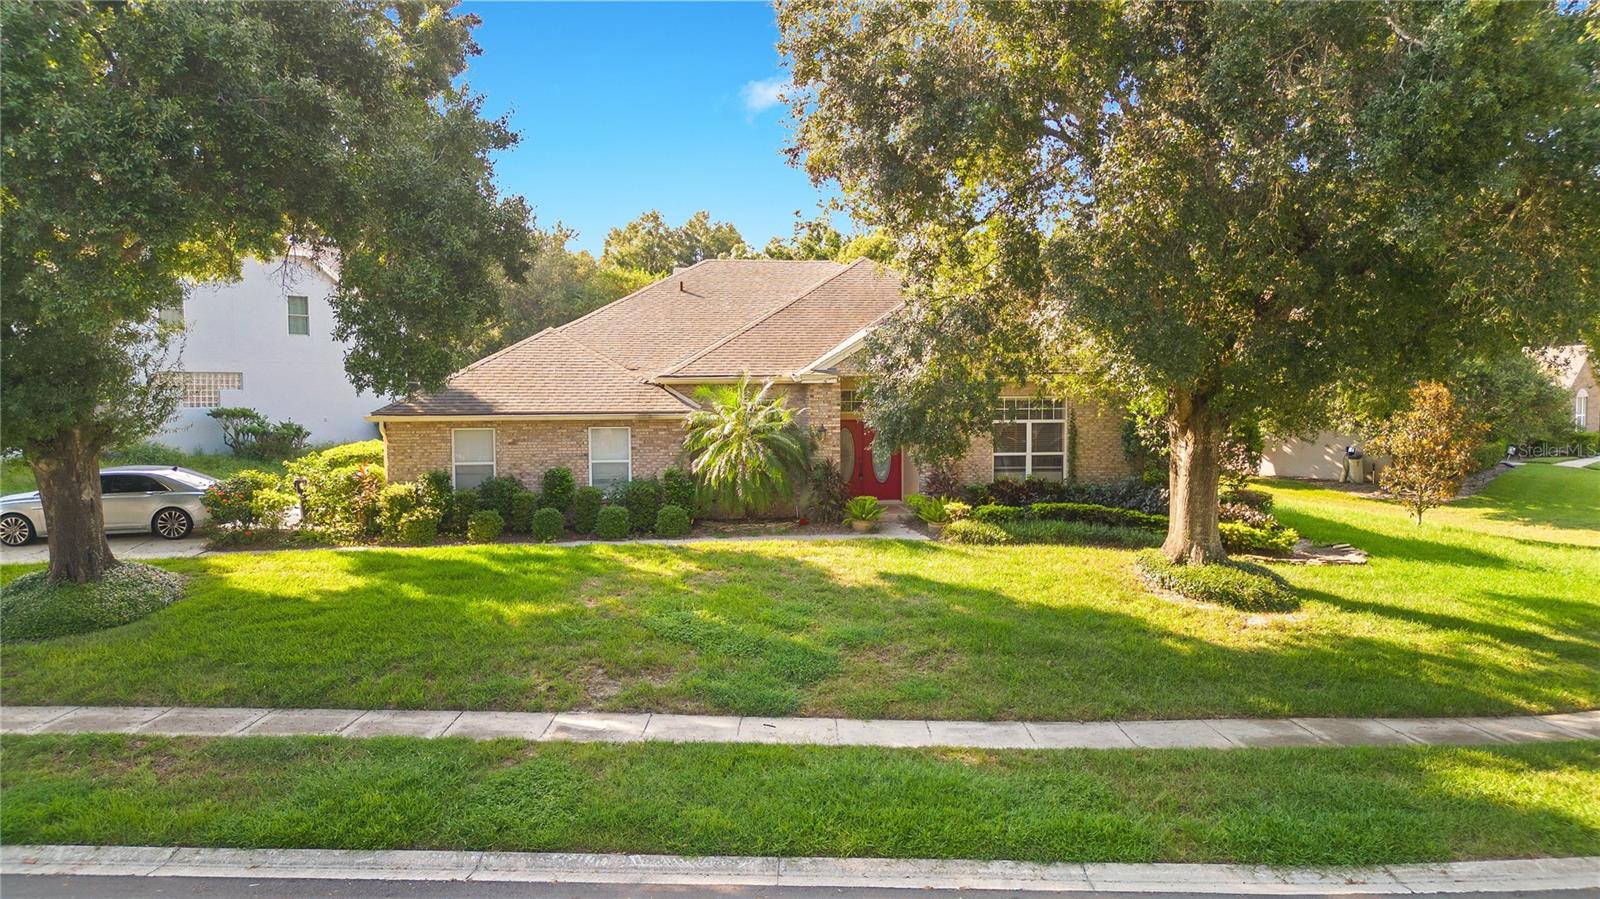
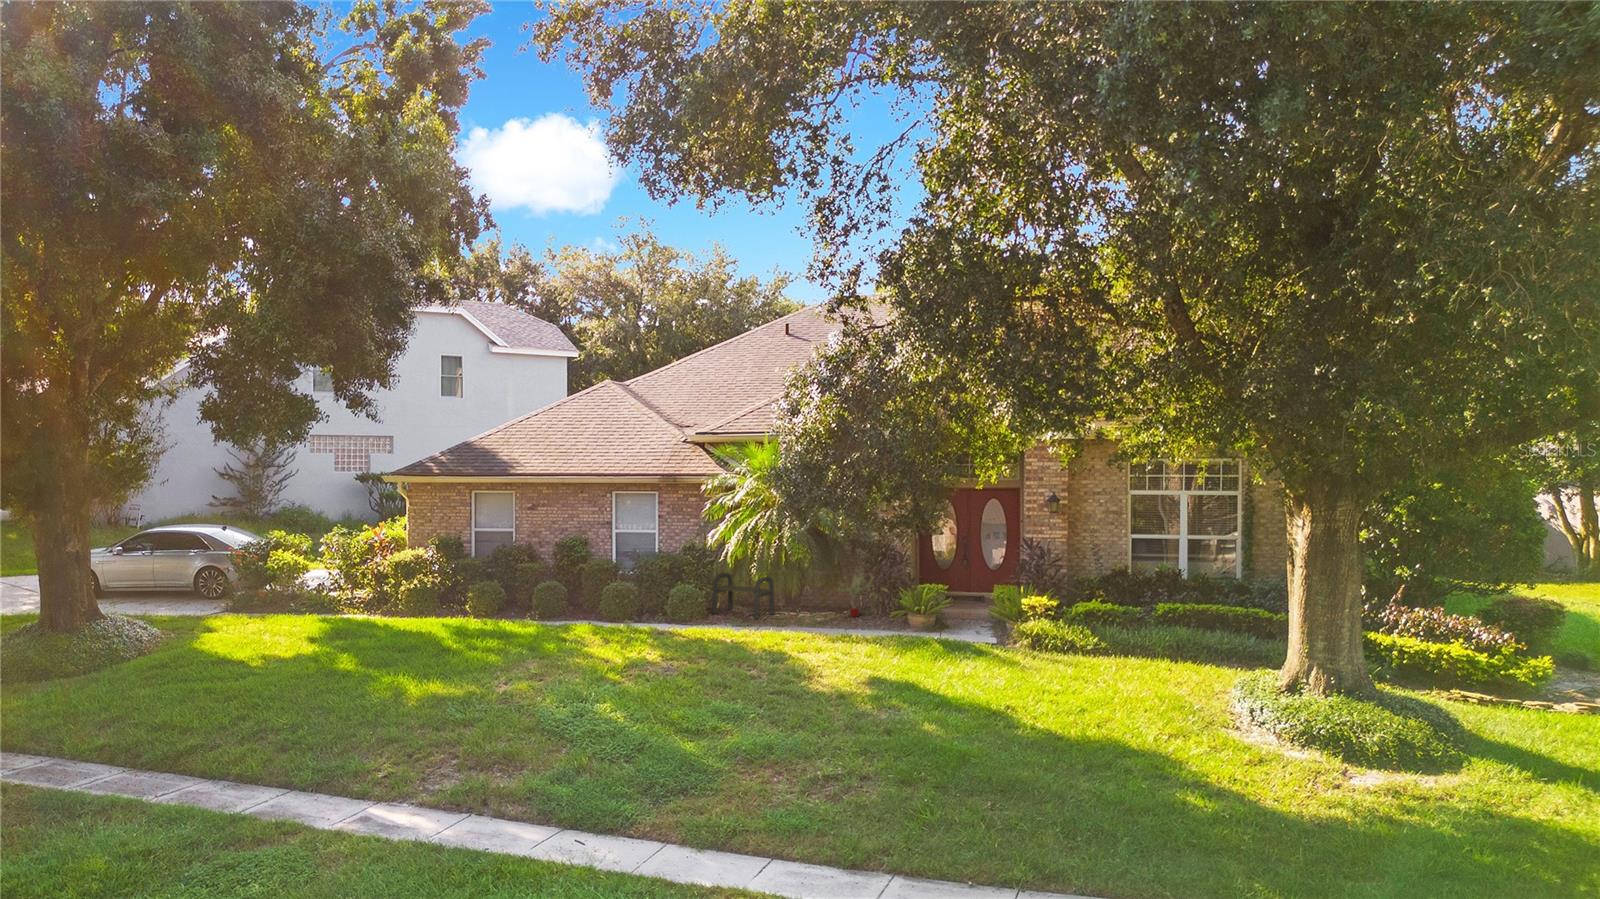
bench: none [689,494,739,530] -> present [712,573,774,619]

